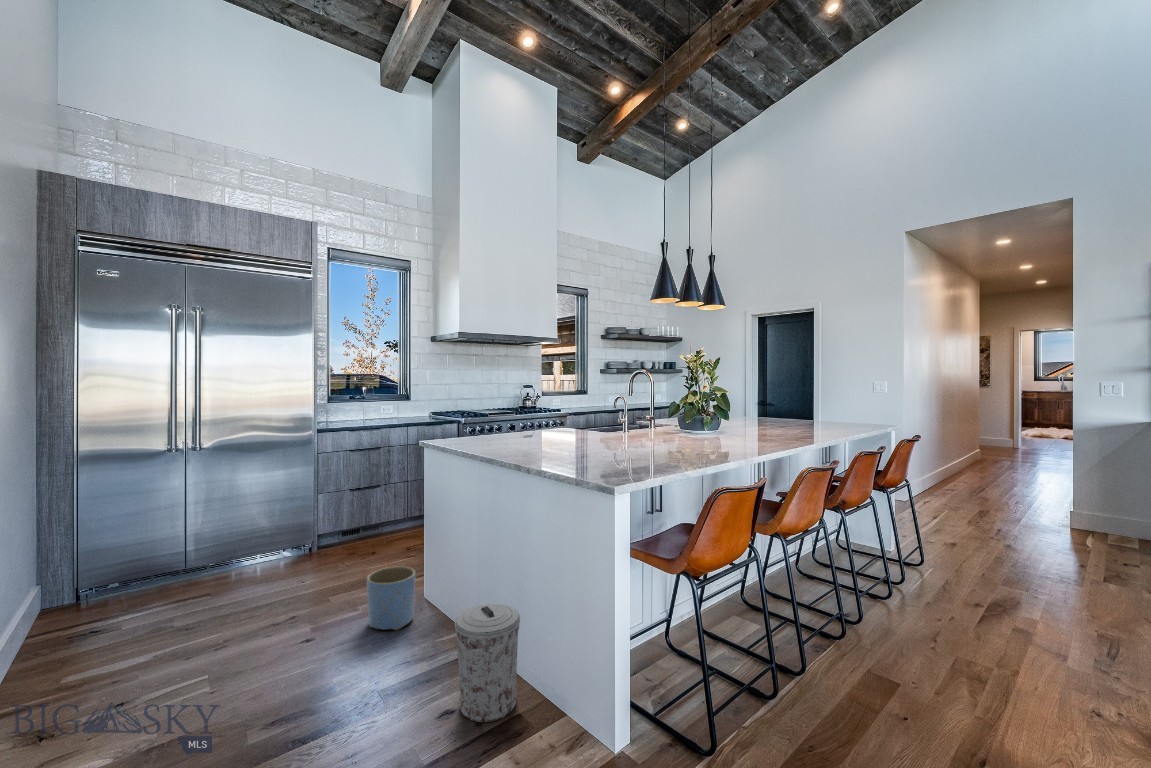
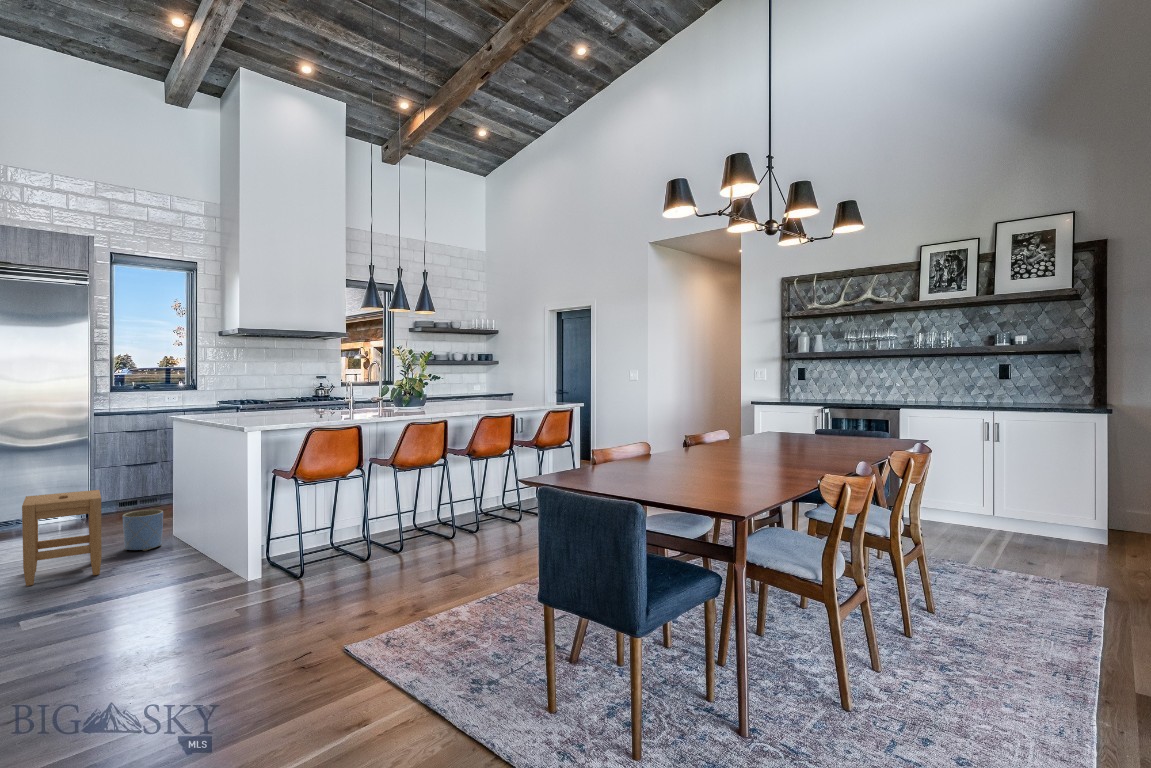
stool: none [244,552,355,727] -> present [22,490,102,586]
trash can: present [455,603,520,722] -> none [167,513,214,579]

